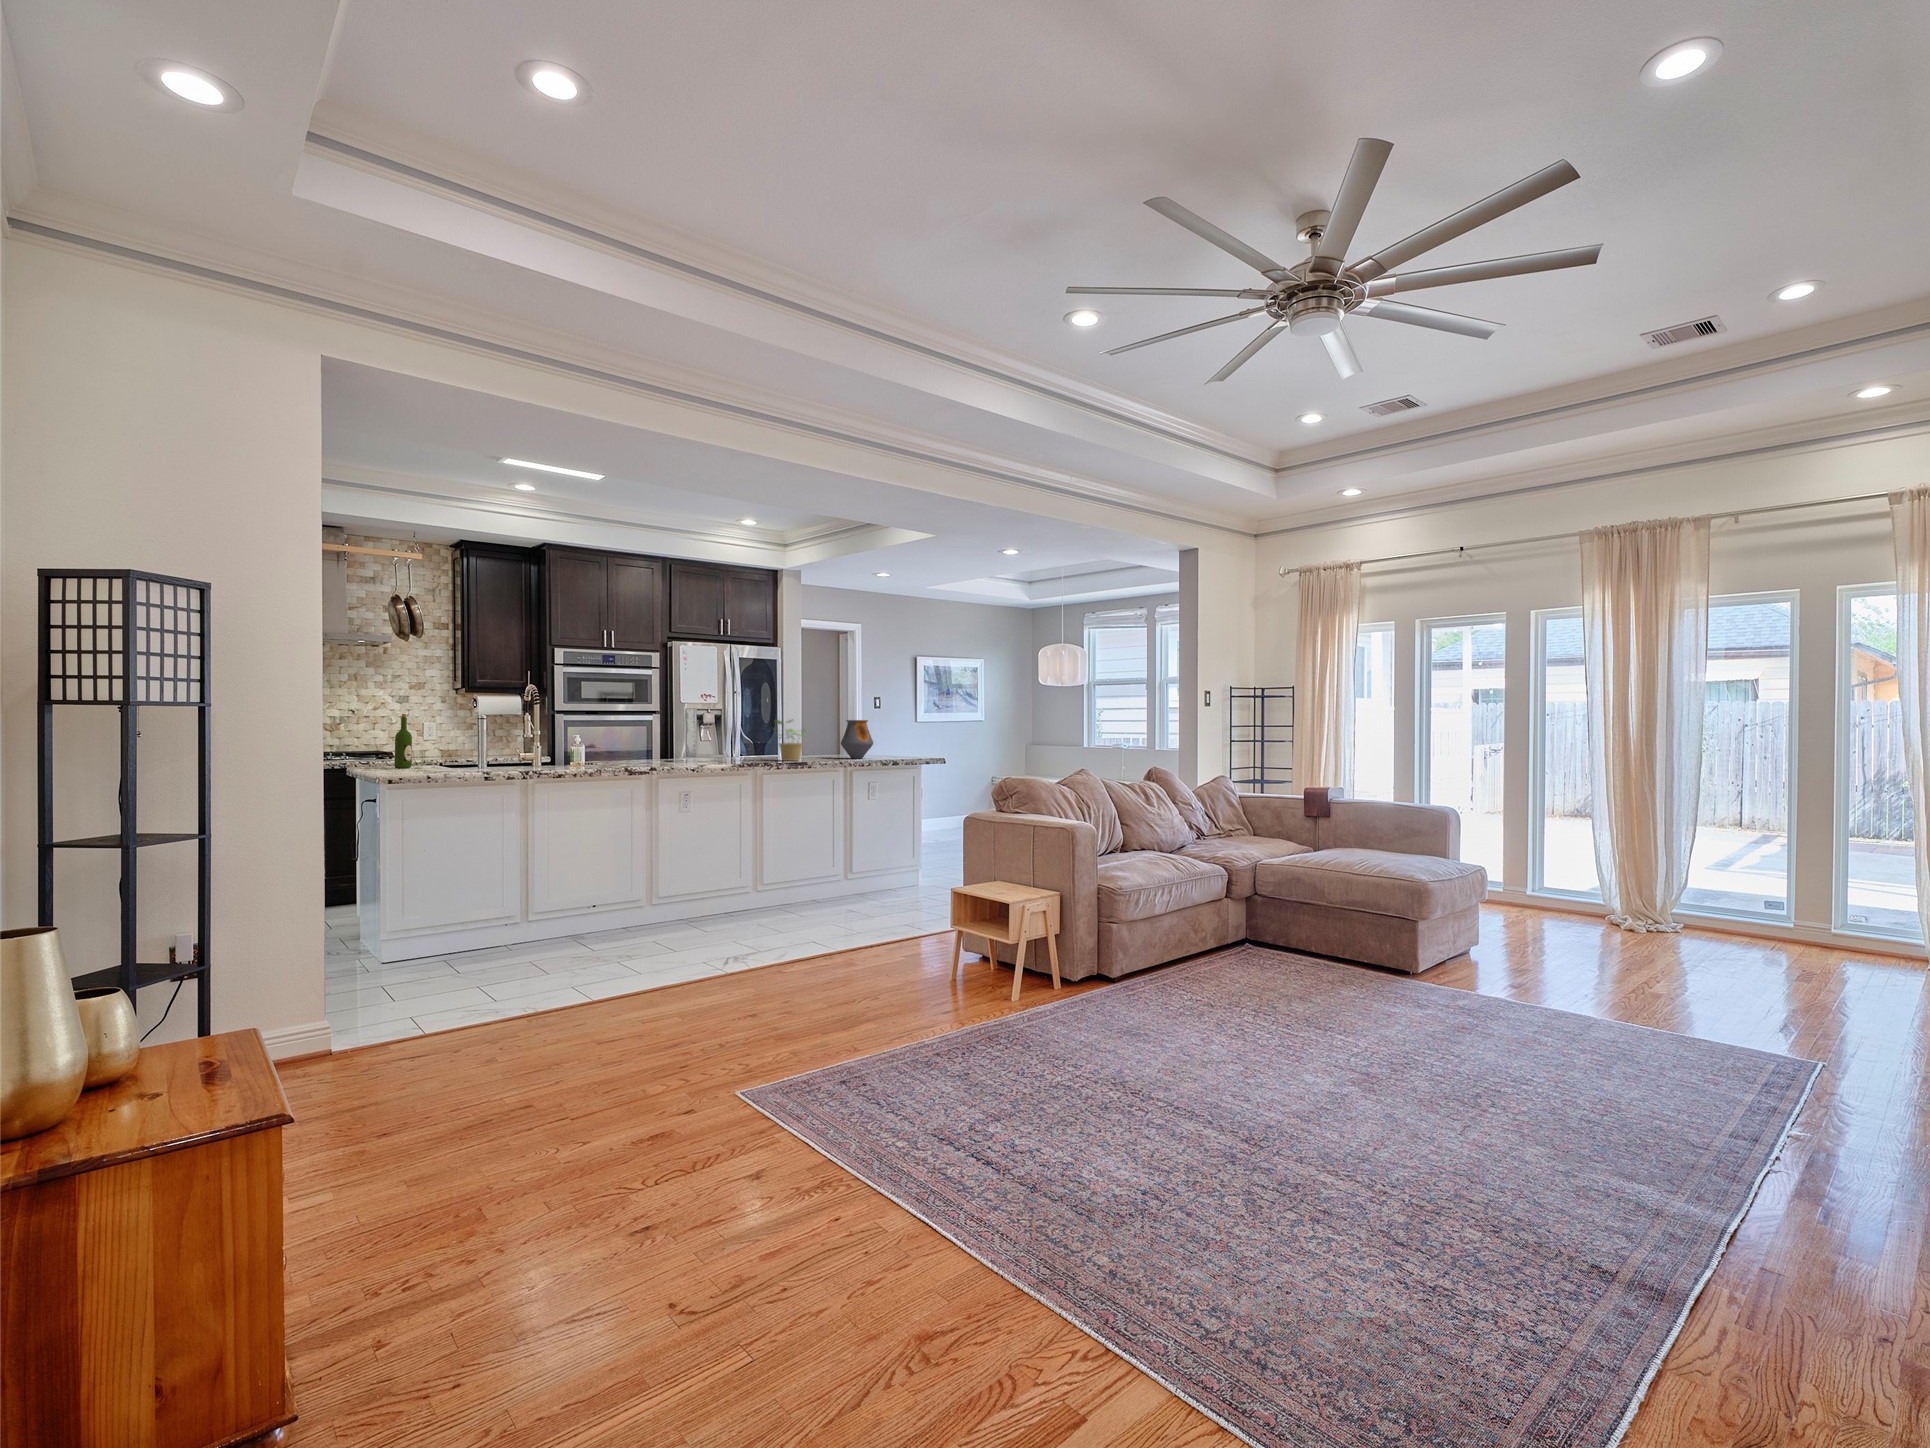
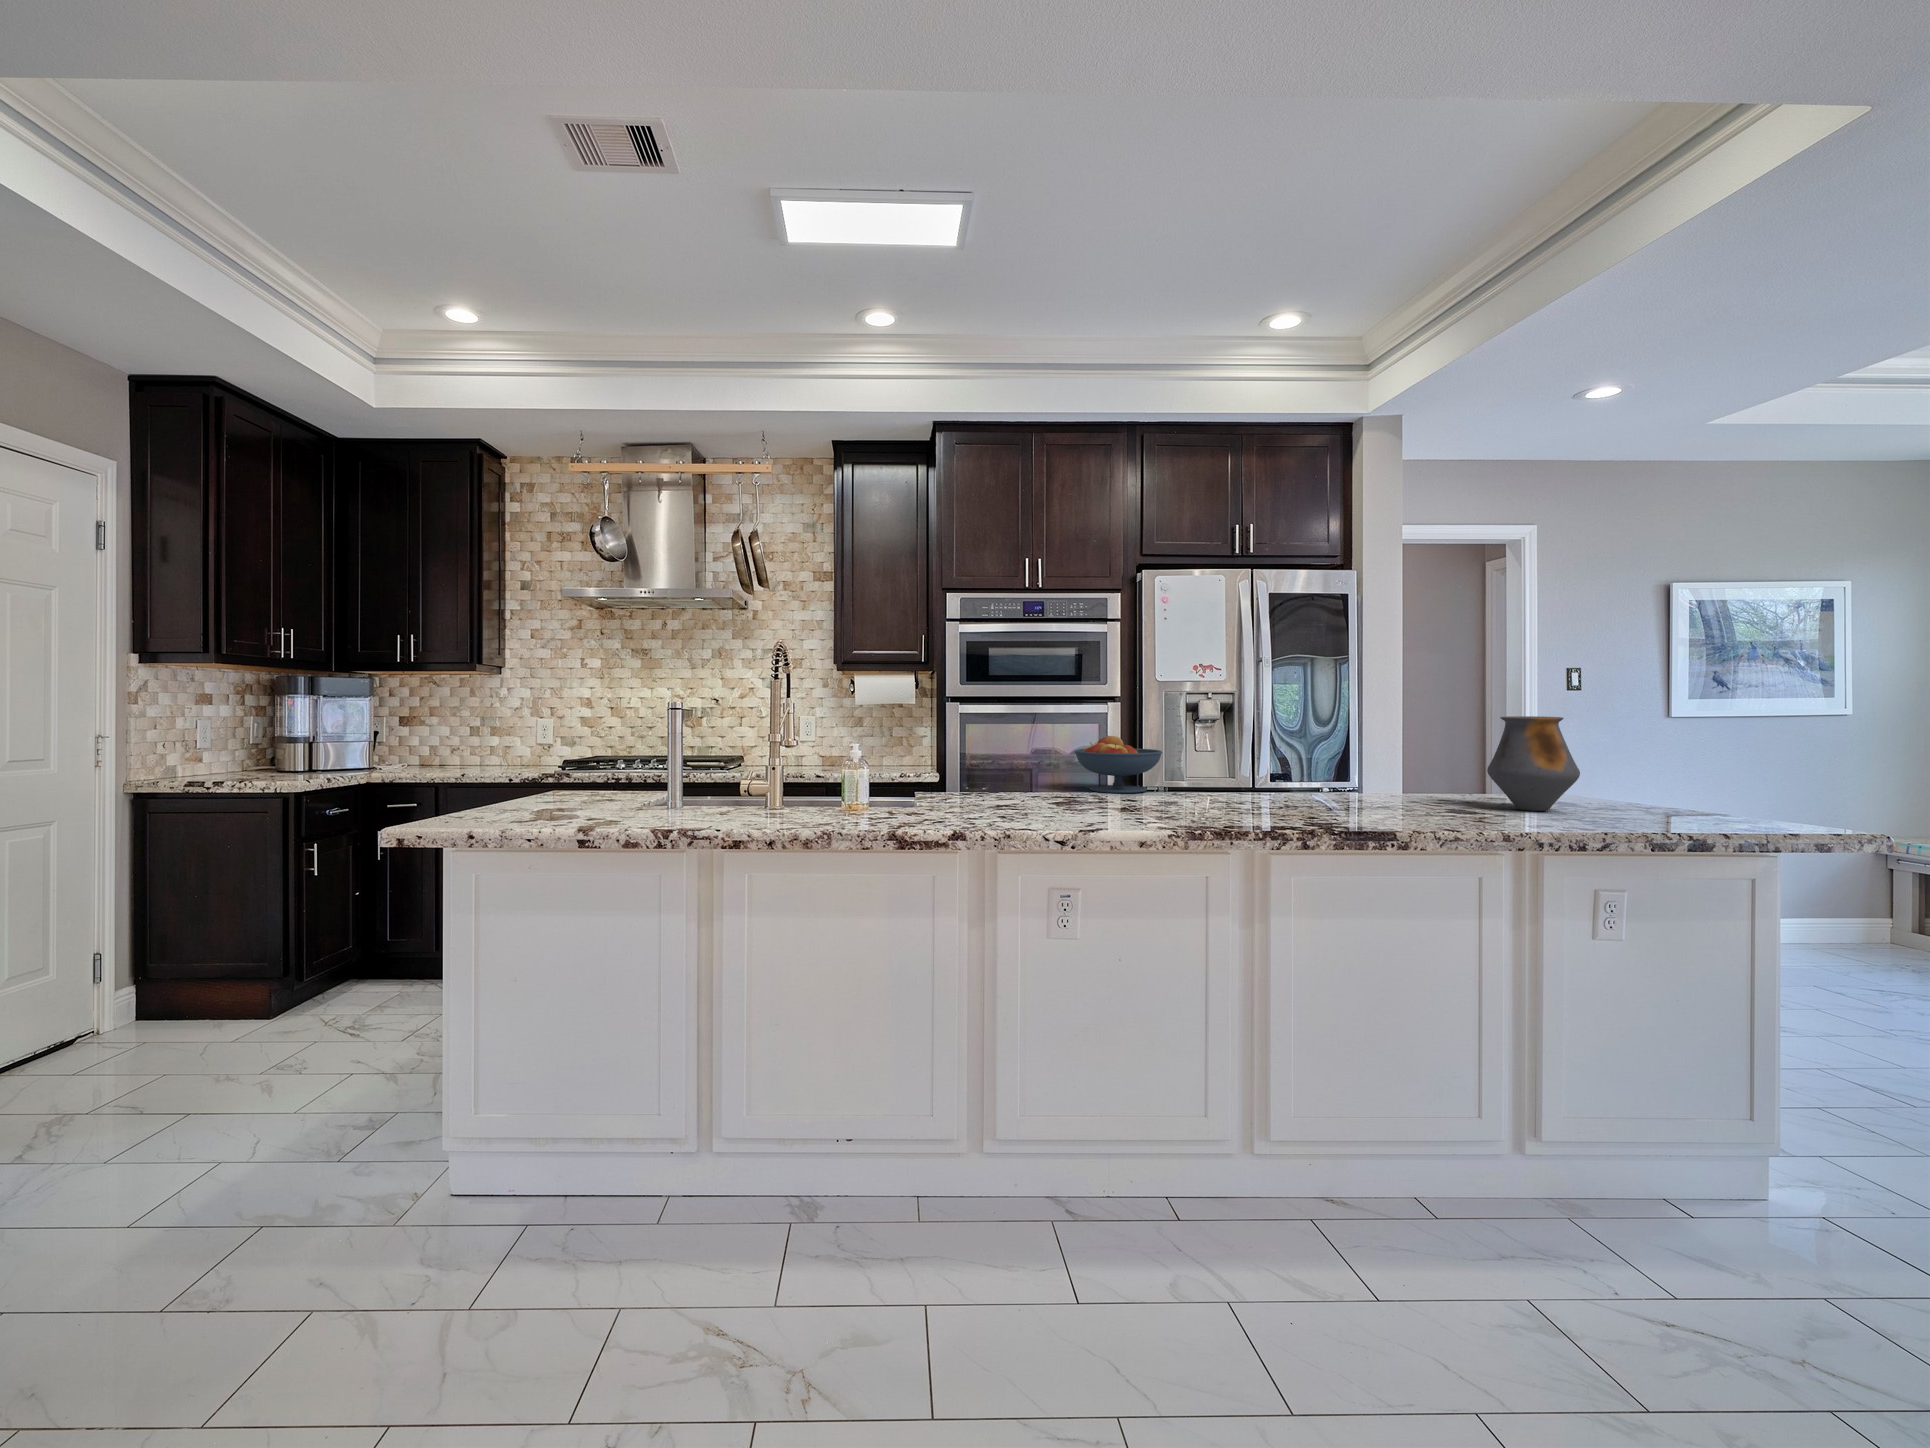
wine bottle: present [394,714,412,768] -> none [572,706,598,802]
potted plant: present [775,720,805,761] -> none [1299,716,1395,814]
fruit bowl: none [654,731,700,759] -> present [1075,736,1162,793]

